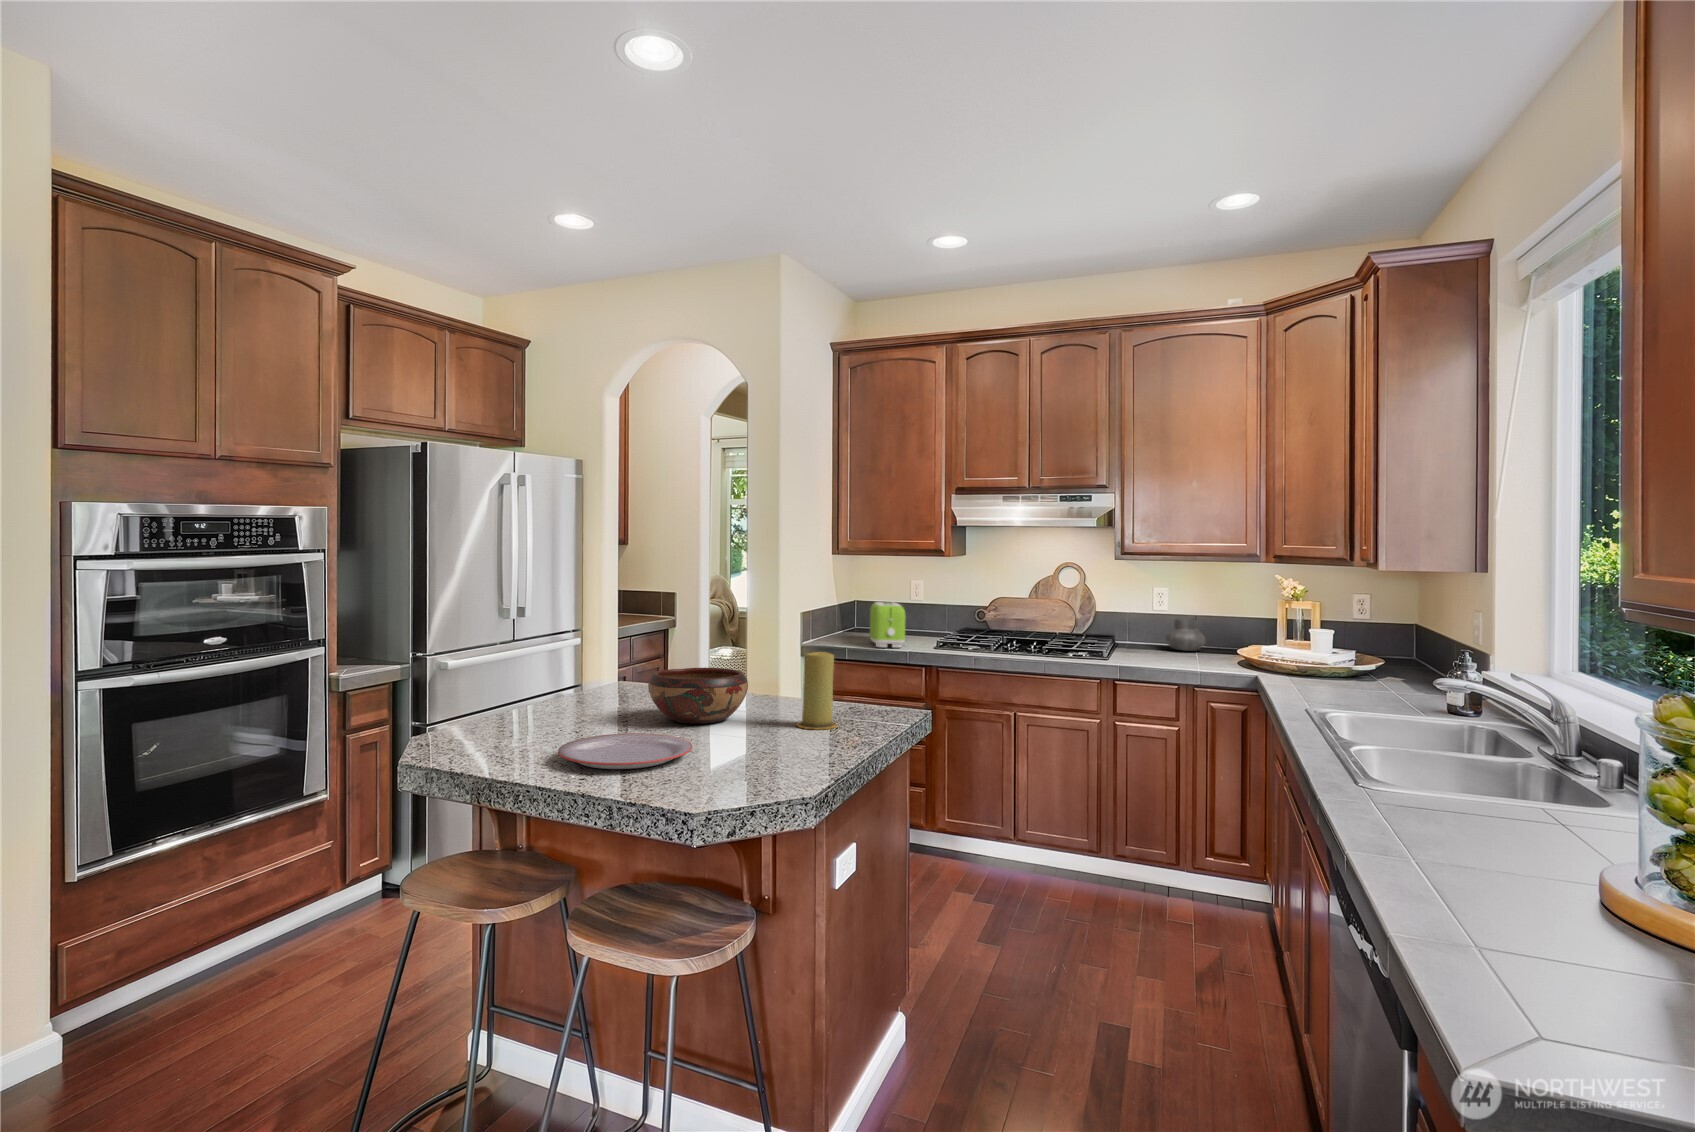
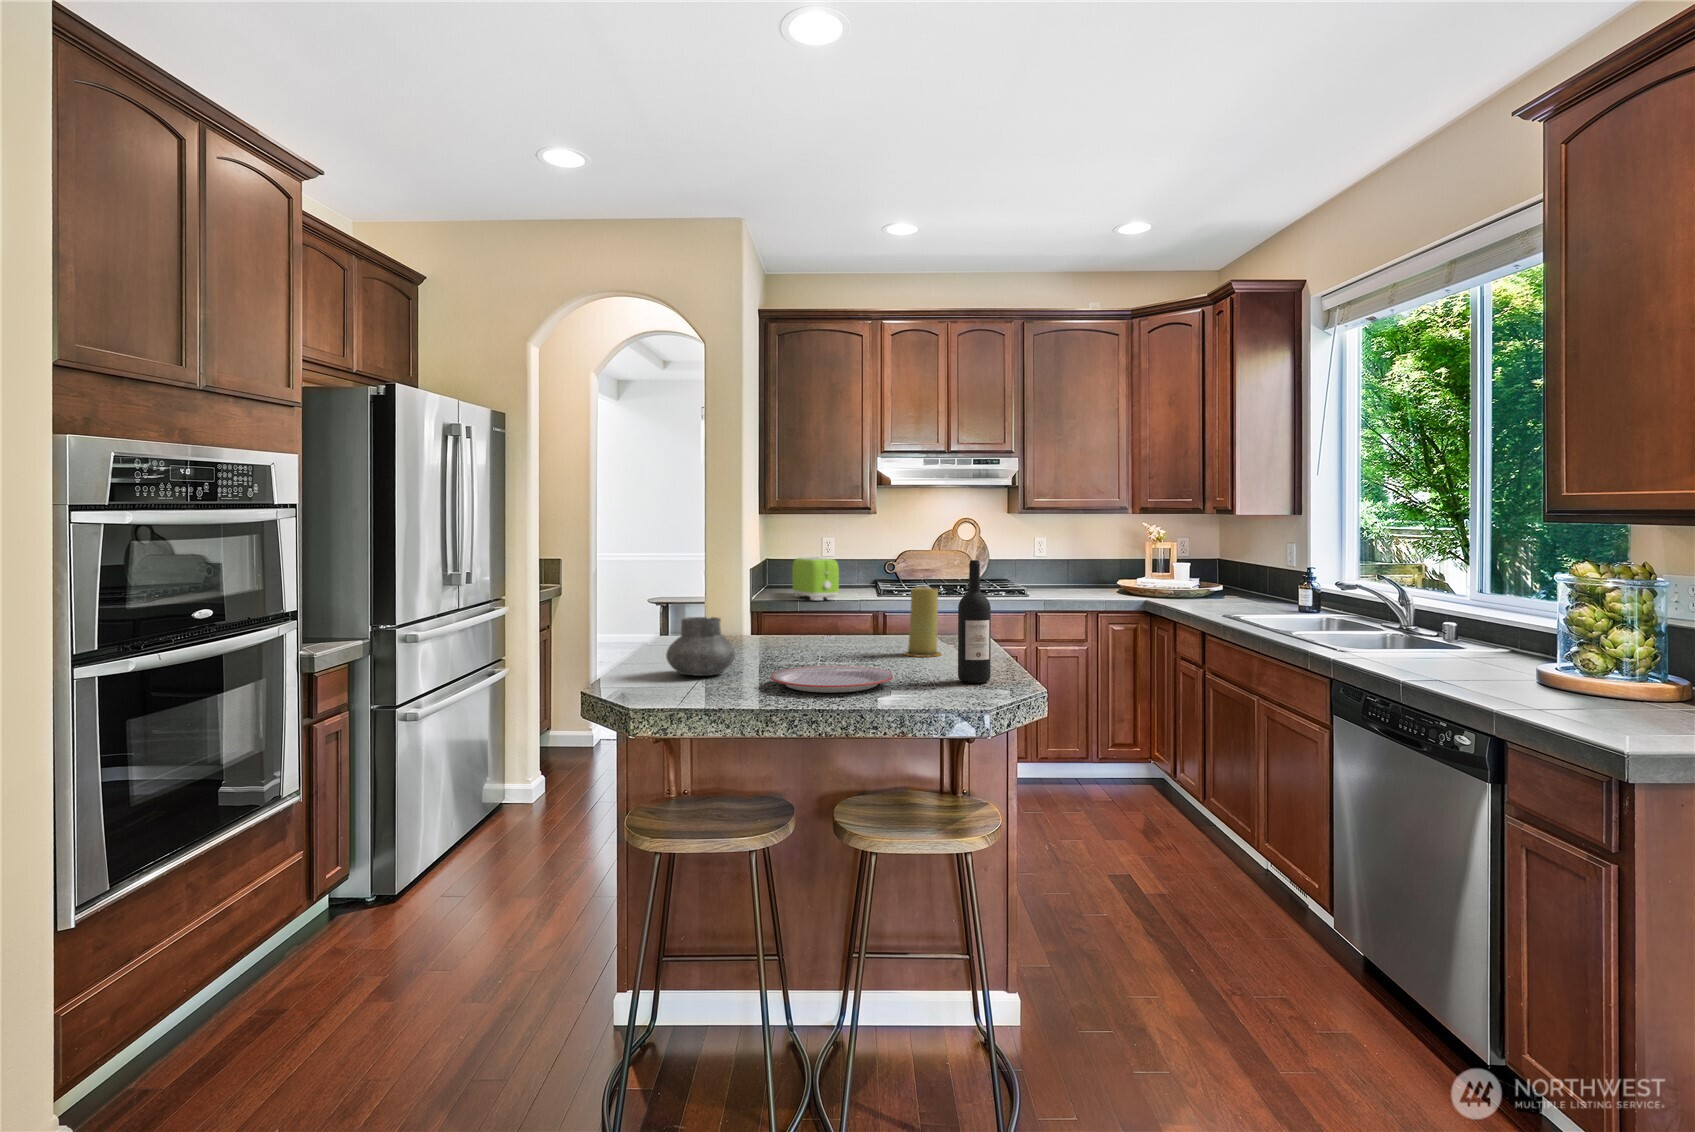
vase: present [1165,619,1206,651] -> present [666,617,735,676]
wine bottle: none [752,633,790,772] -> present [958,560,991,683]
decorative bowl: present [648,668,748,724] -> none [761,610,856,661]

